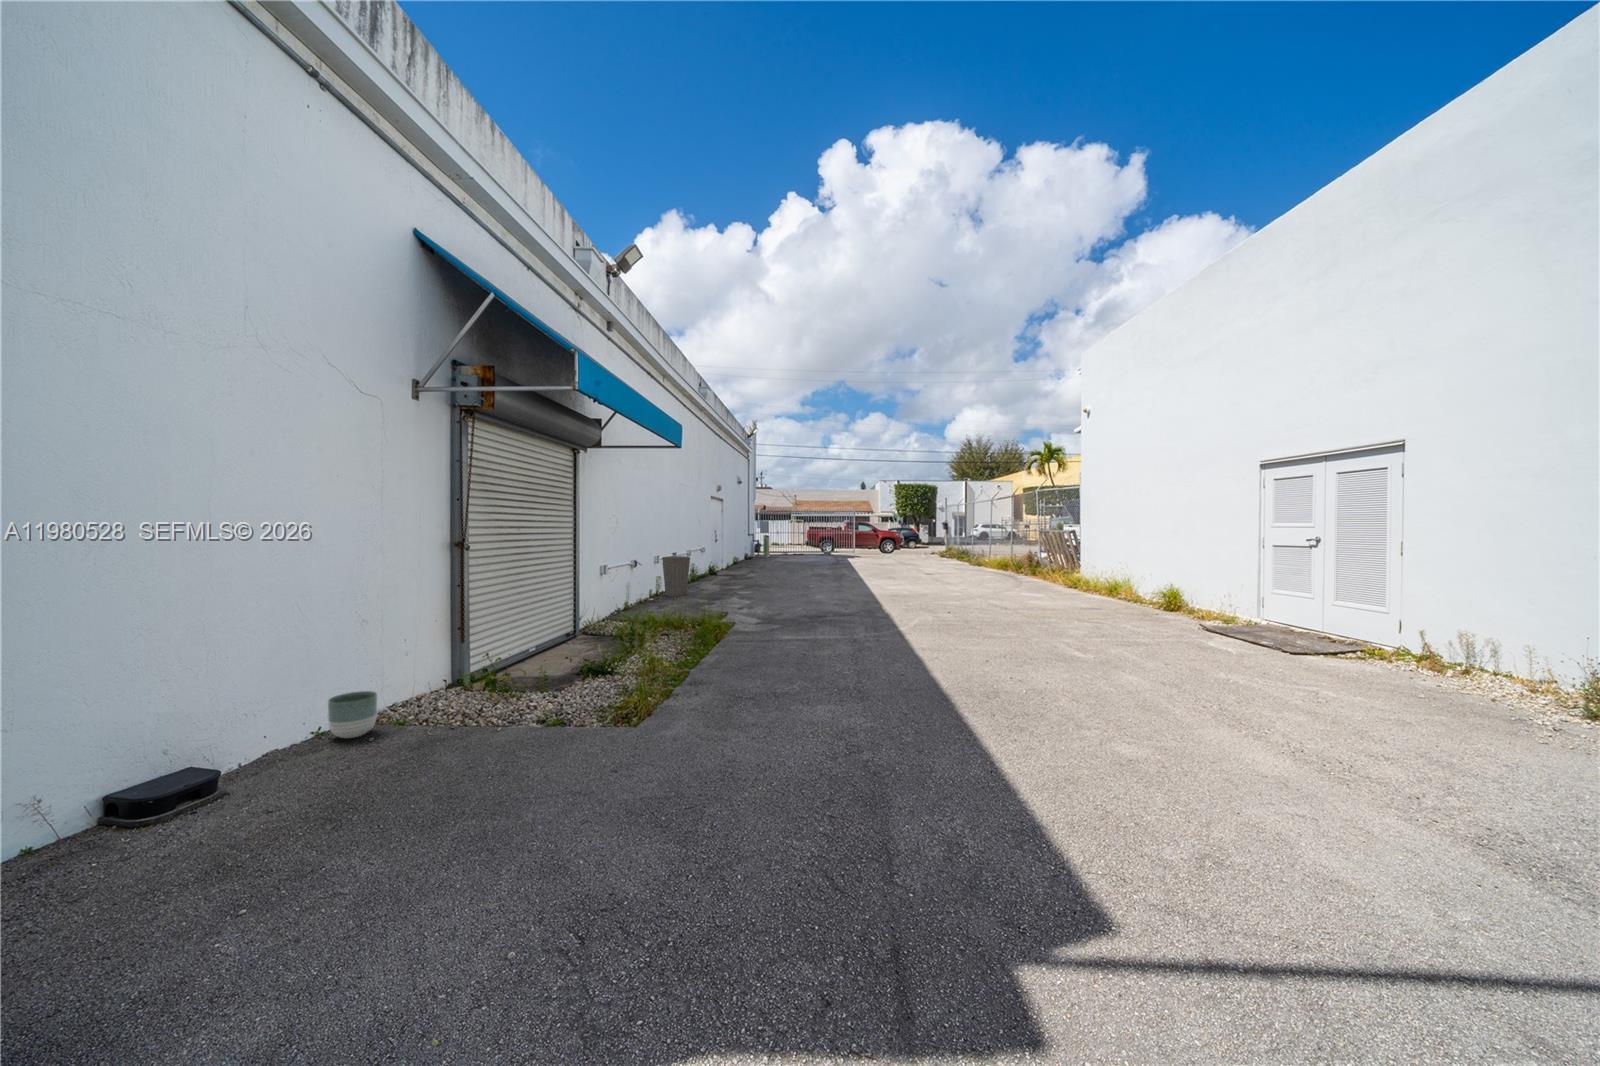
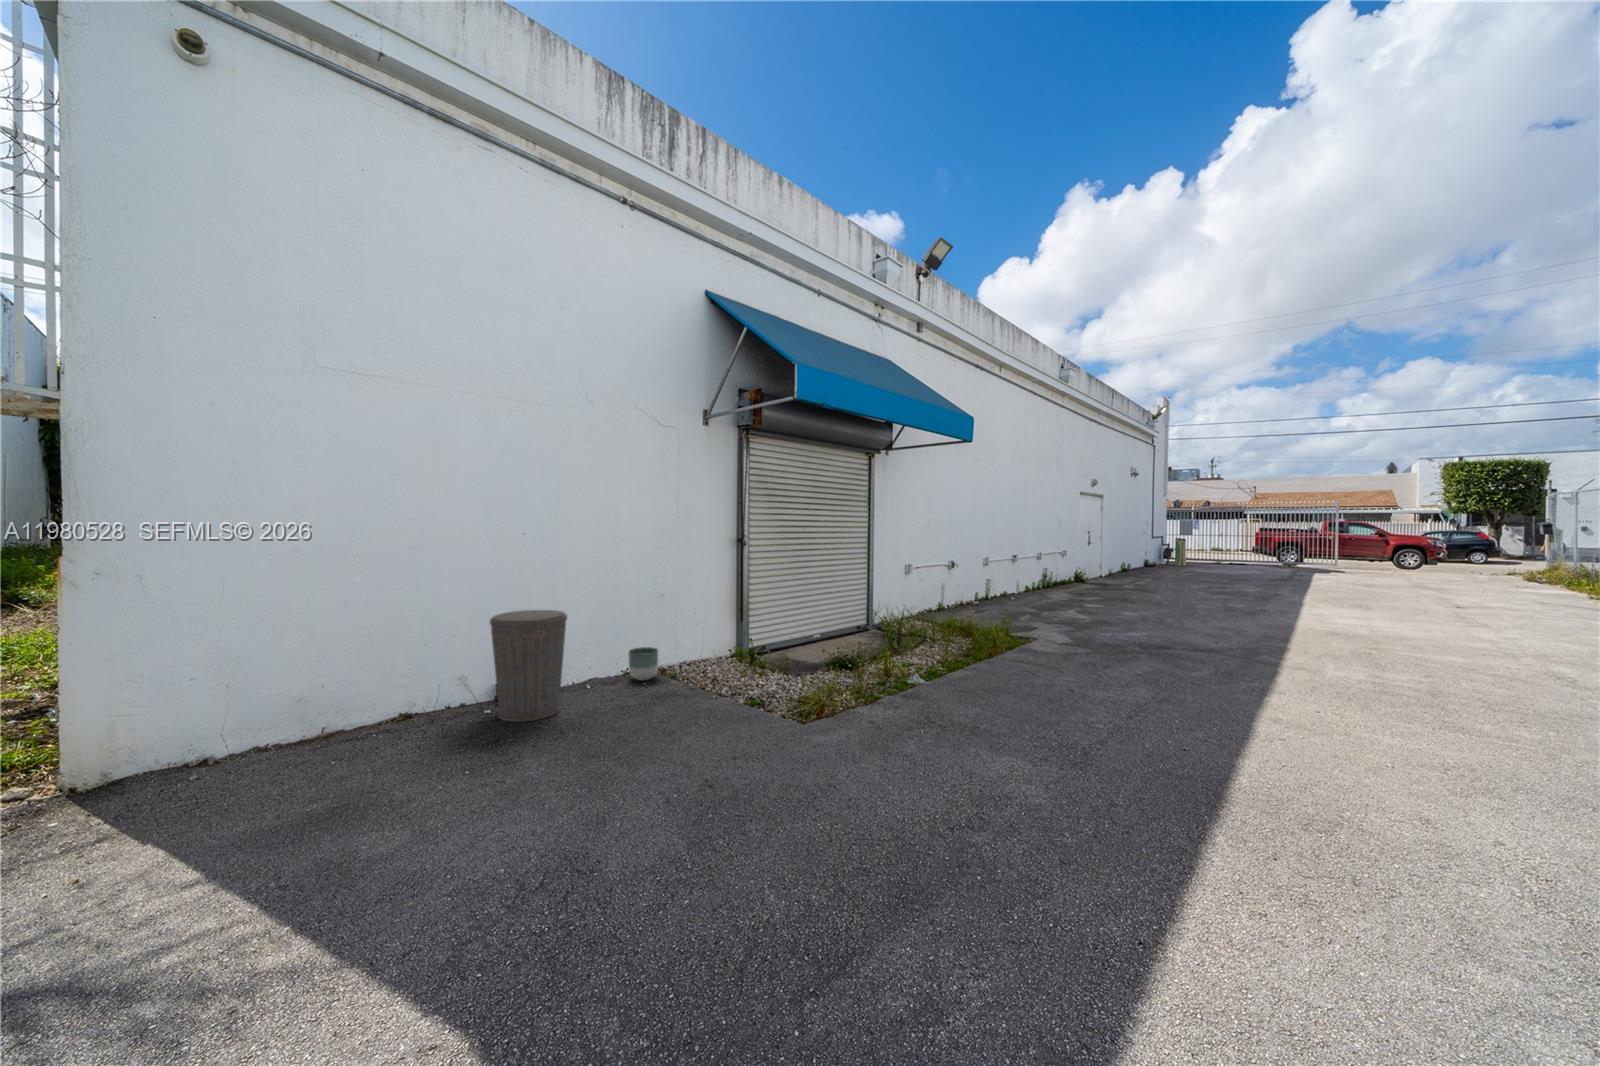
trash can: present [662,556,690,596] -> present [490,610,567,722]

